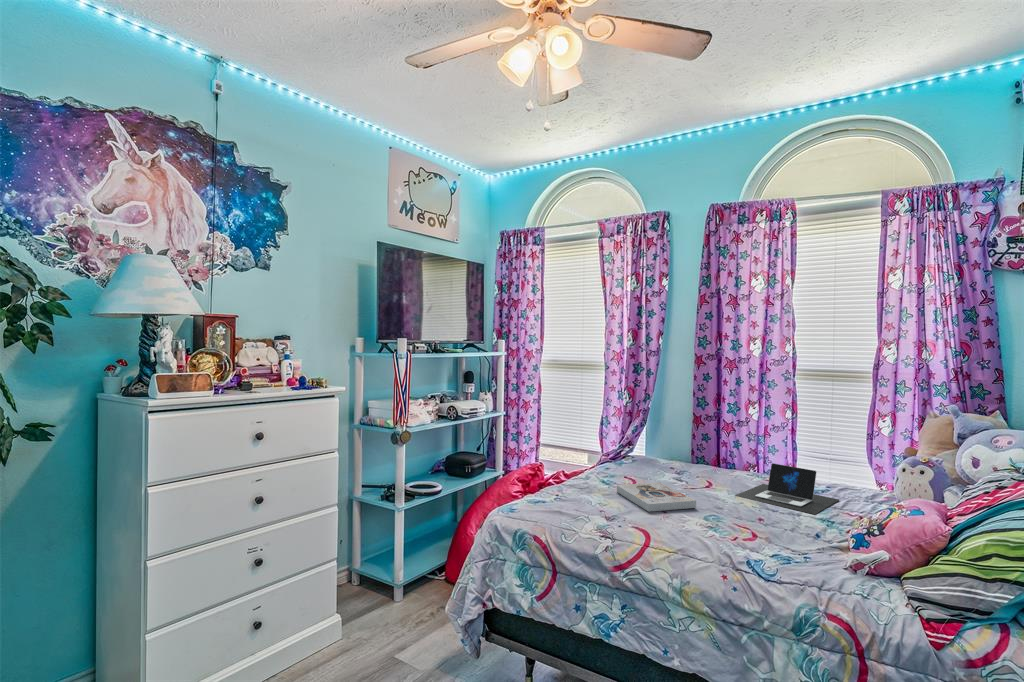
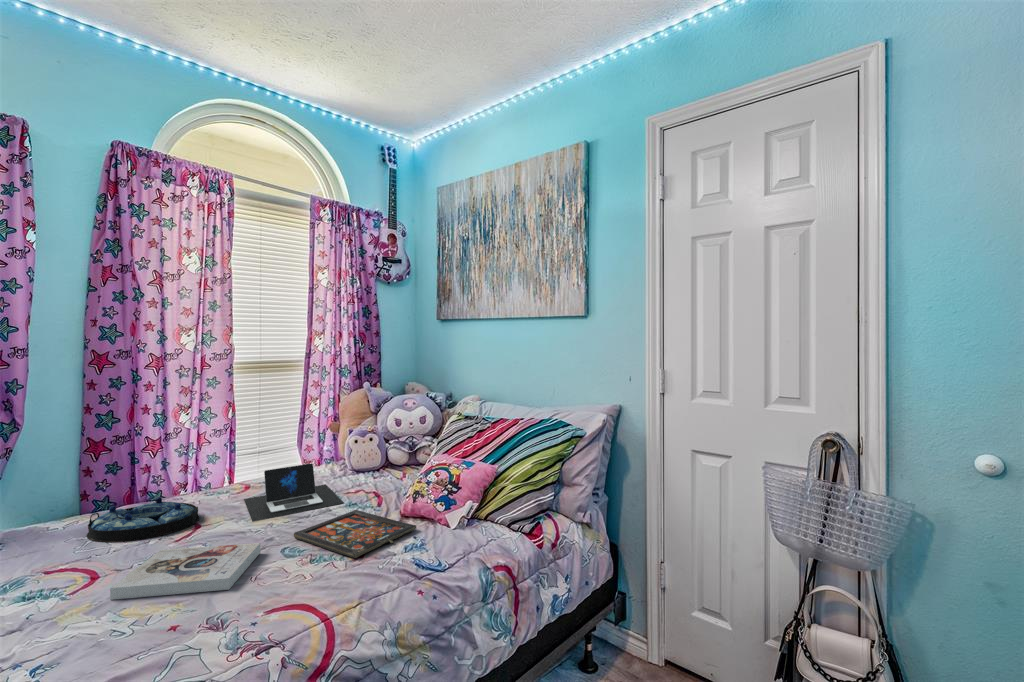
serving tray: none [662,455,721,483] -> present [87,497,199,542]
board game: none [722,508,809,551] -> present [294,510,416,558]

